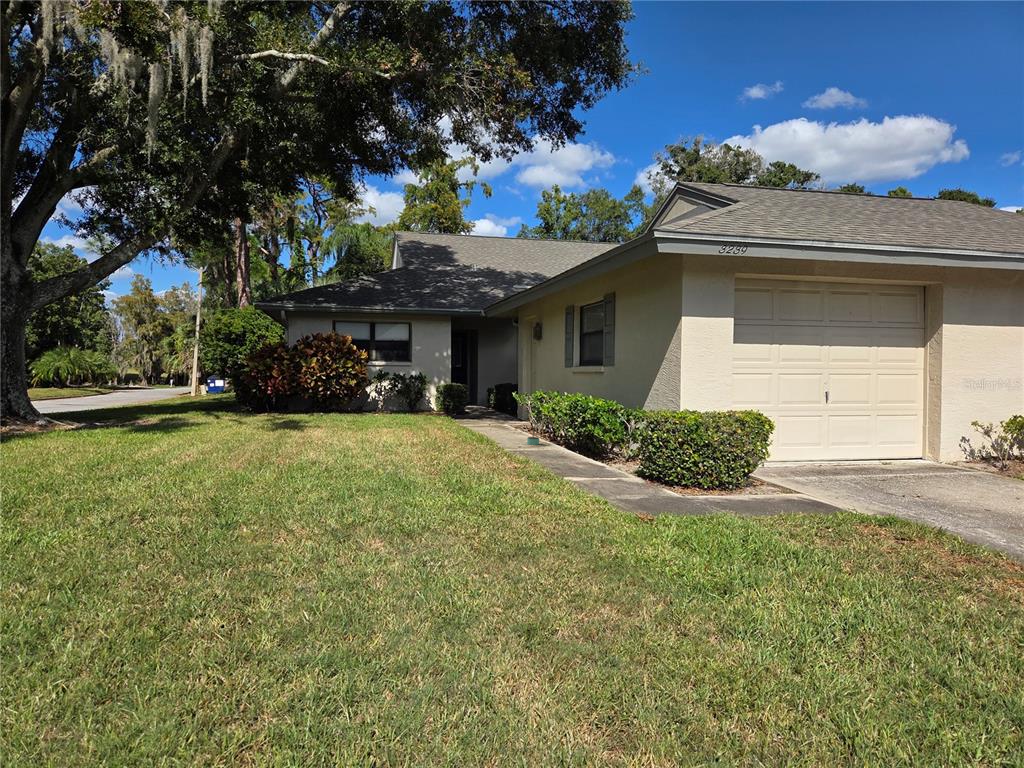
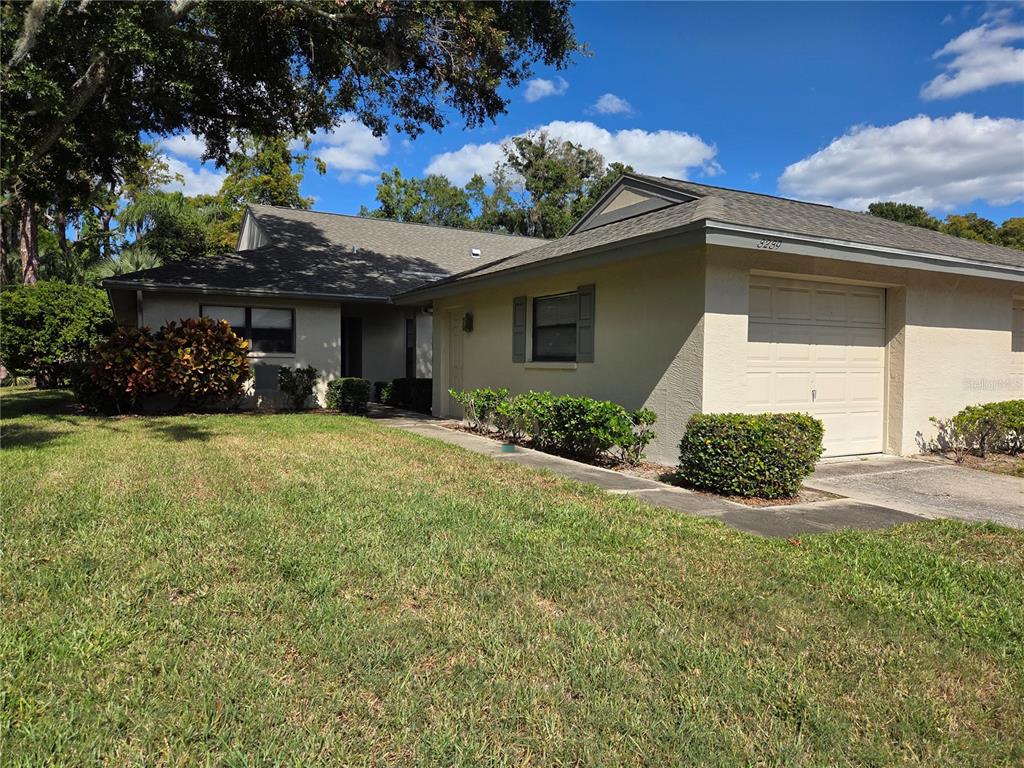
chair: none [370,371,393,412] -> present [253,364,280,415]

